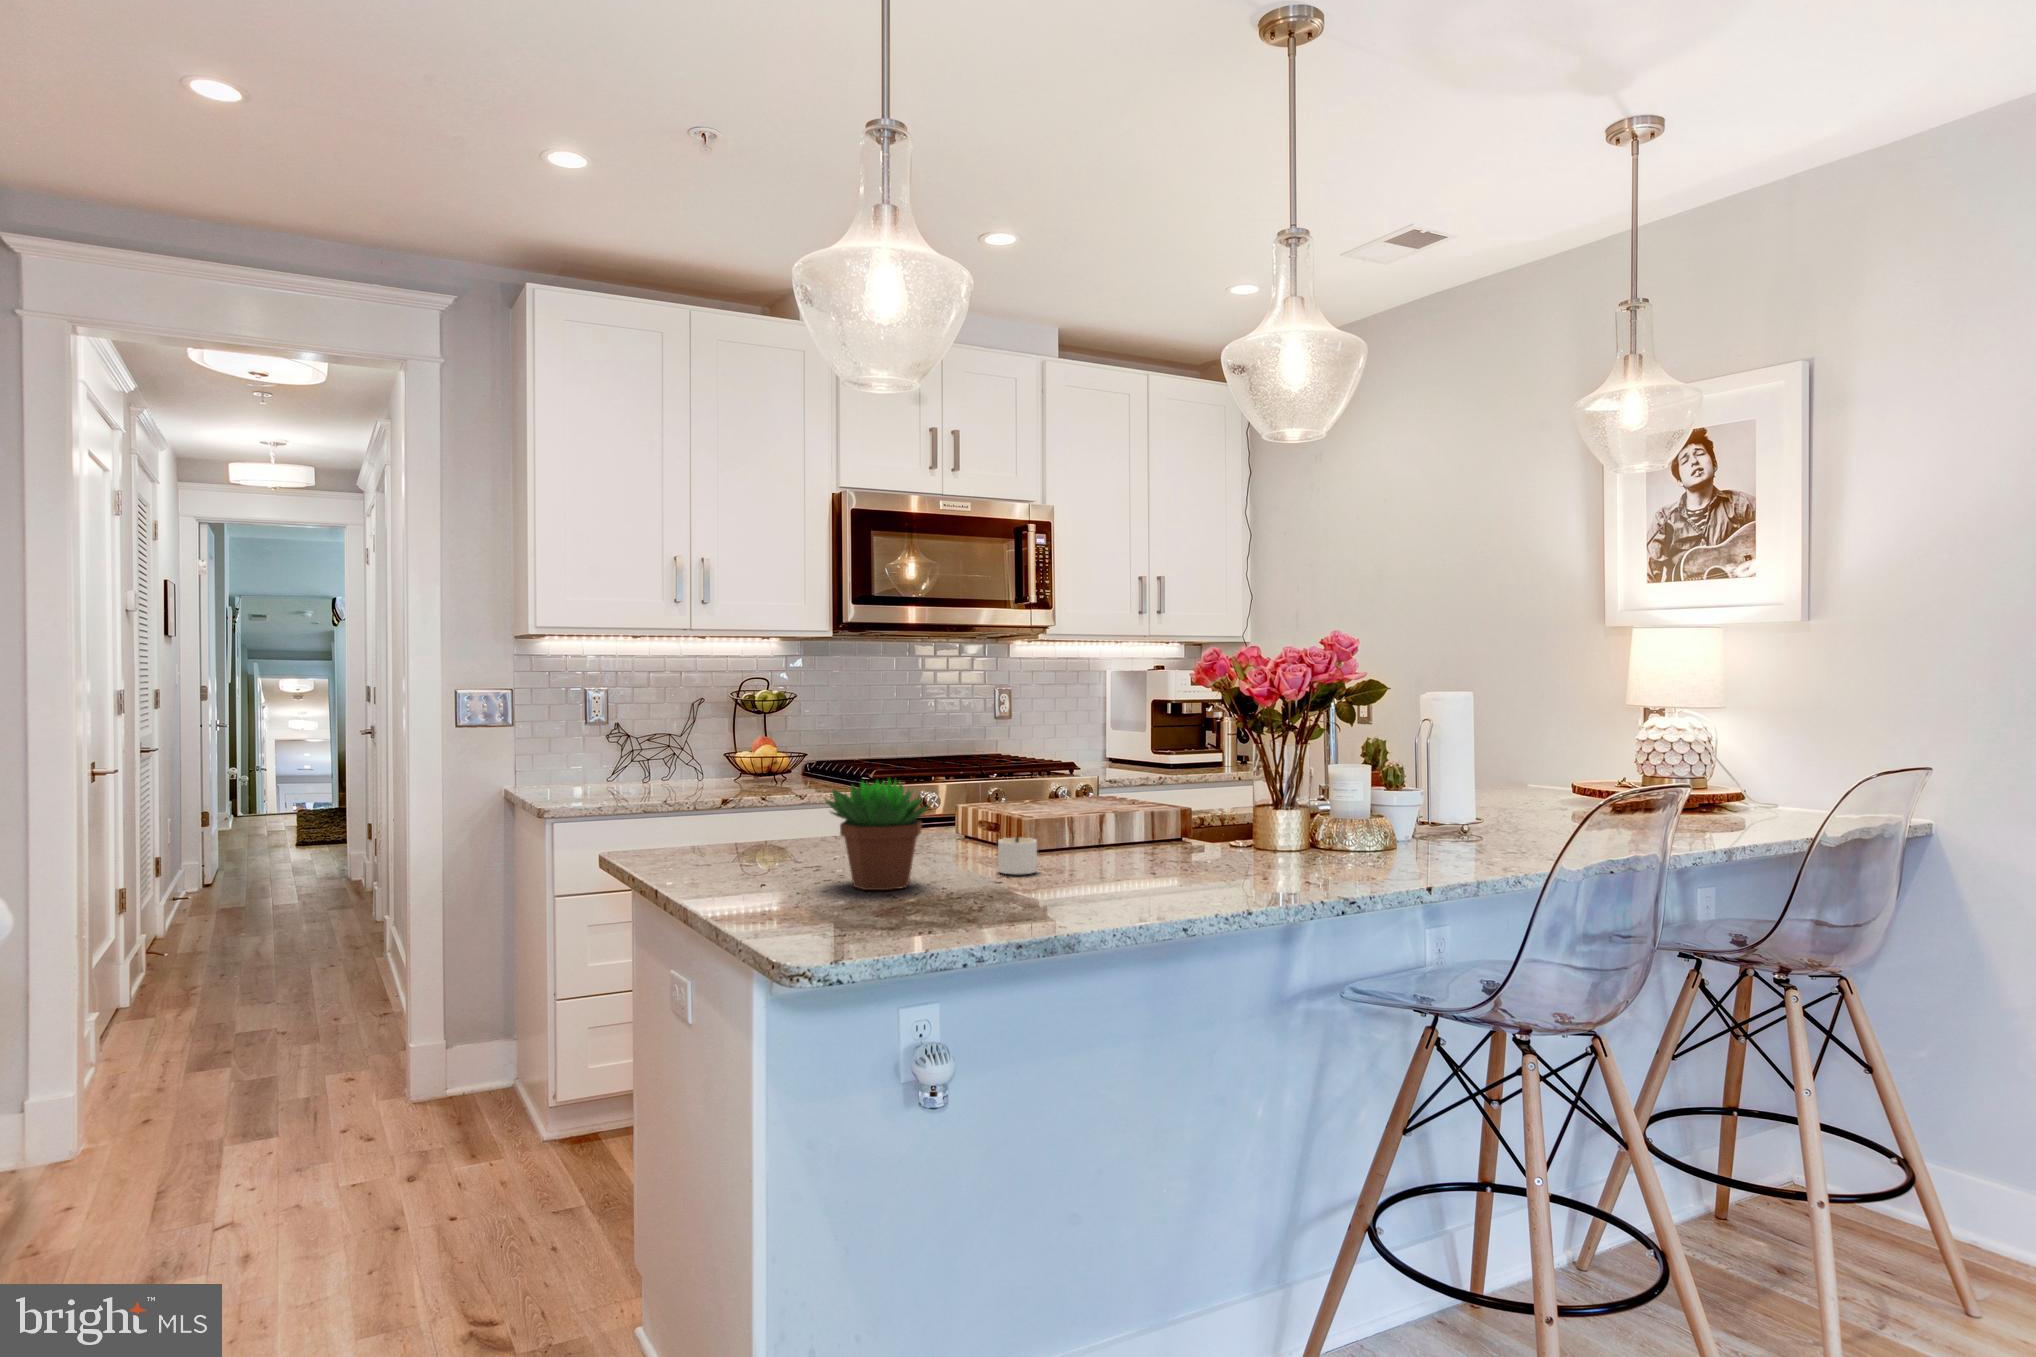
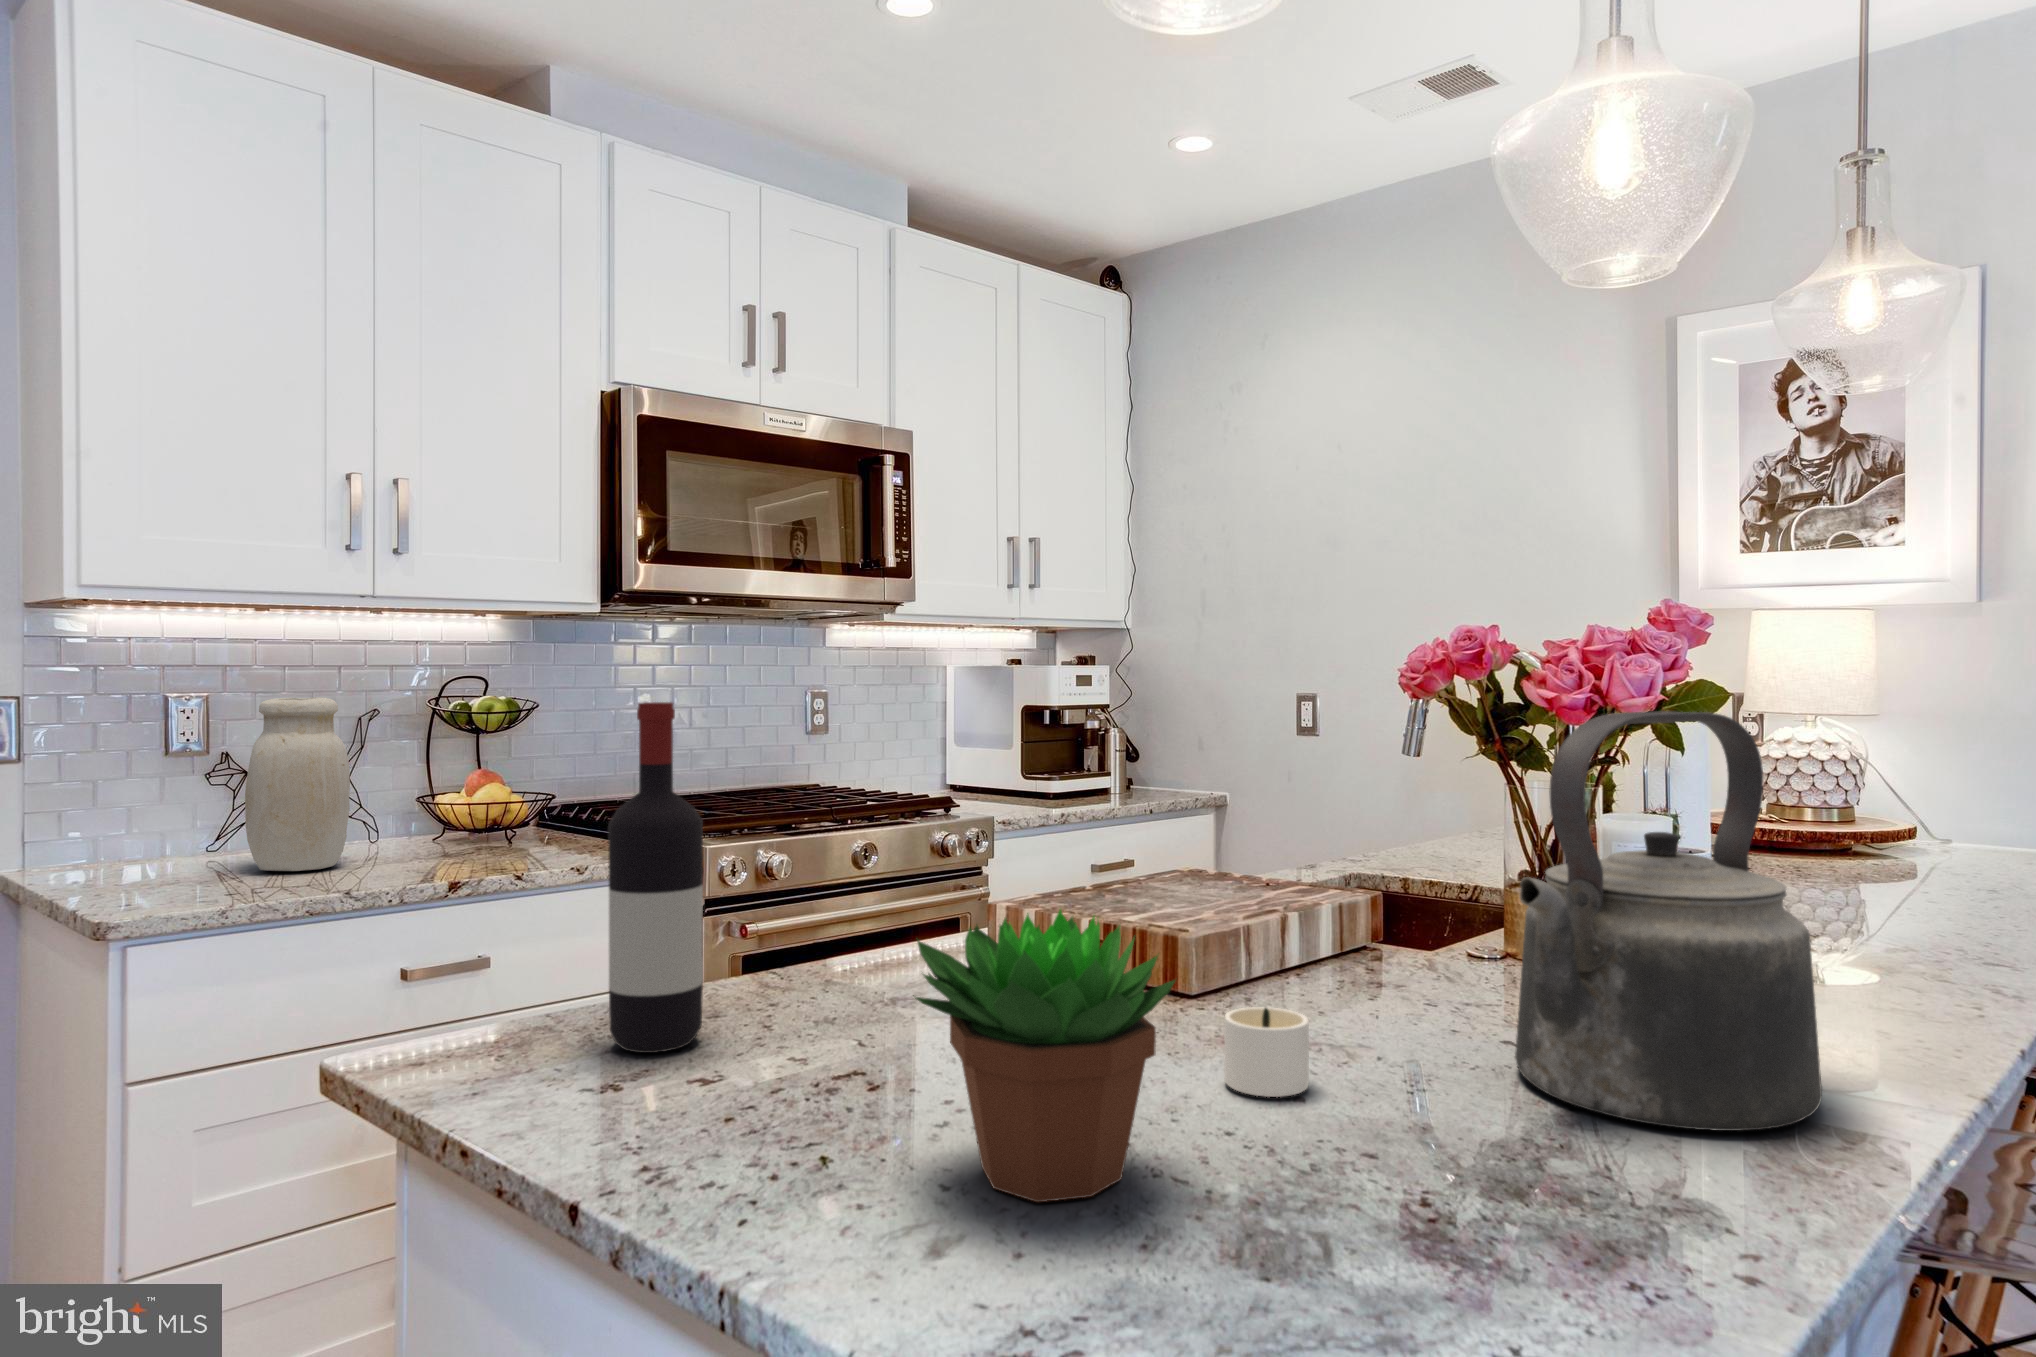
jar: none [625,691,680,792] -> present [245,697,350,871]
wine bottle: none [747,692,790,852] -> present [608,702,703,1053]
kettle: none [1107,697,1274,891] -> present [1515,711,1822,1131]

